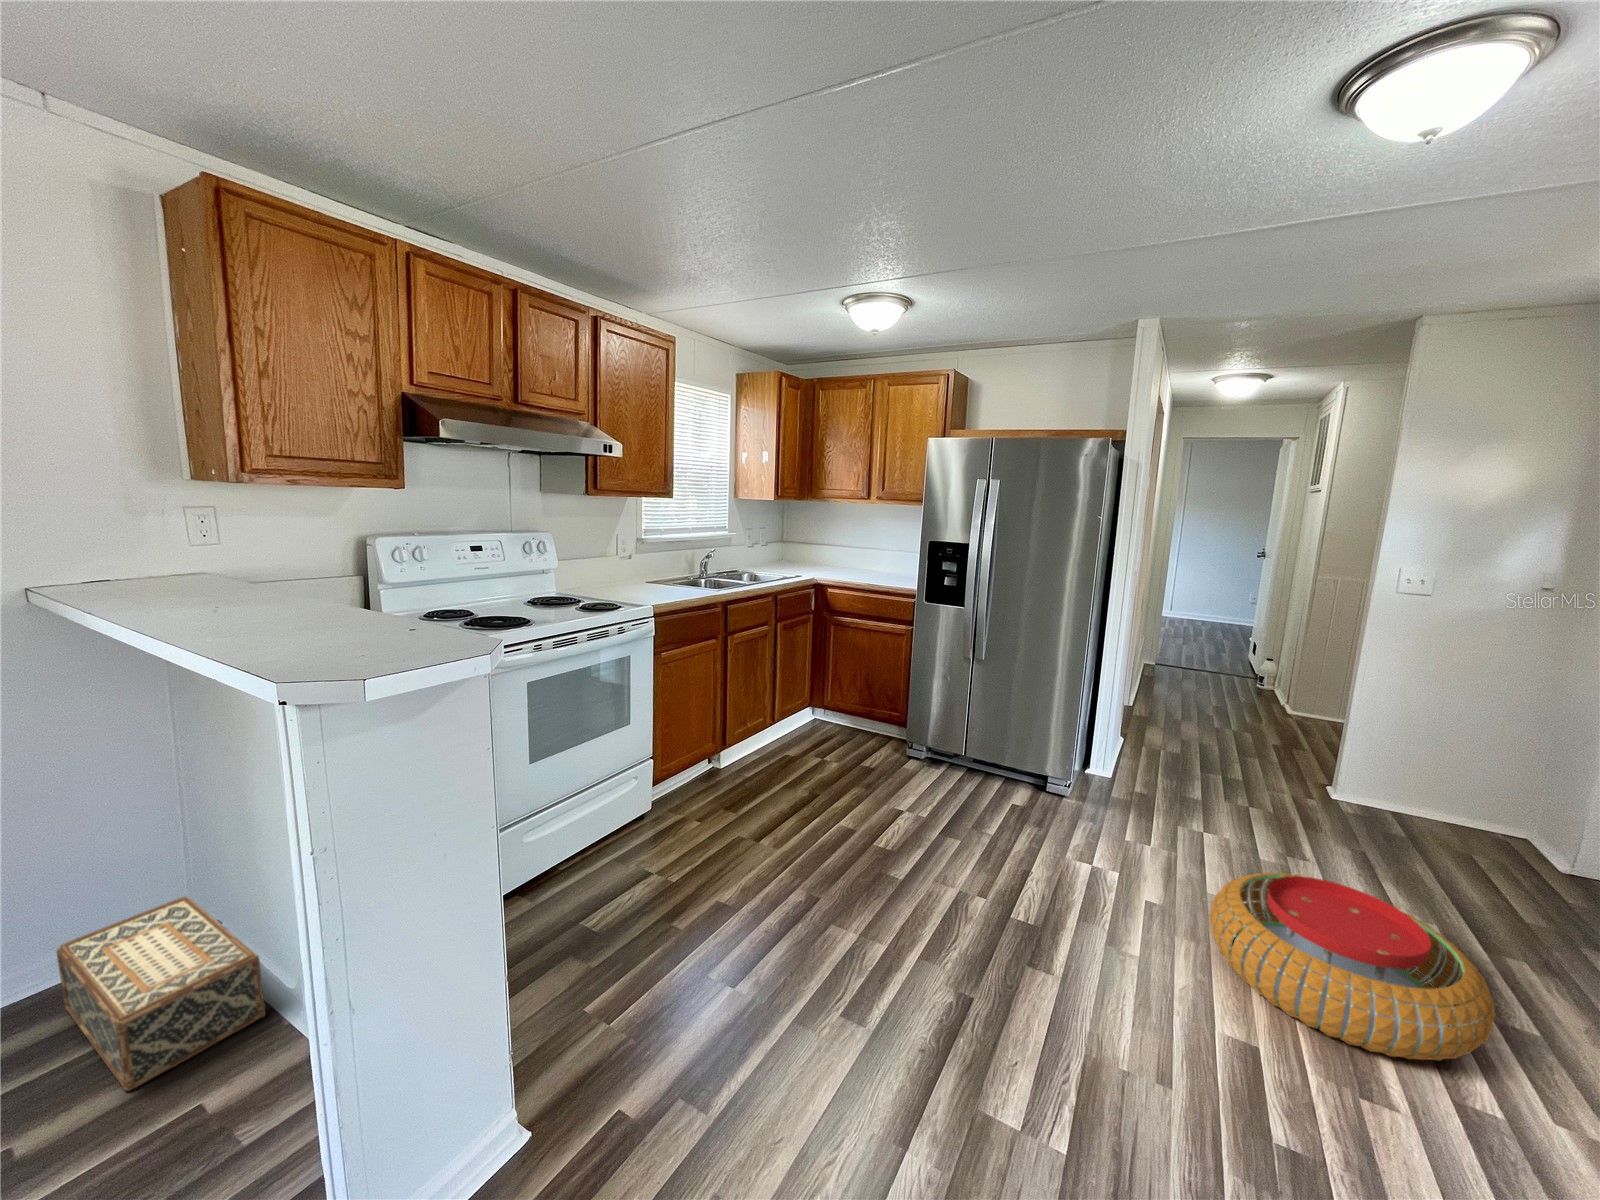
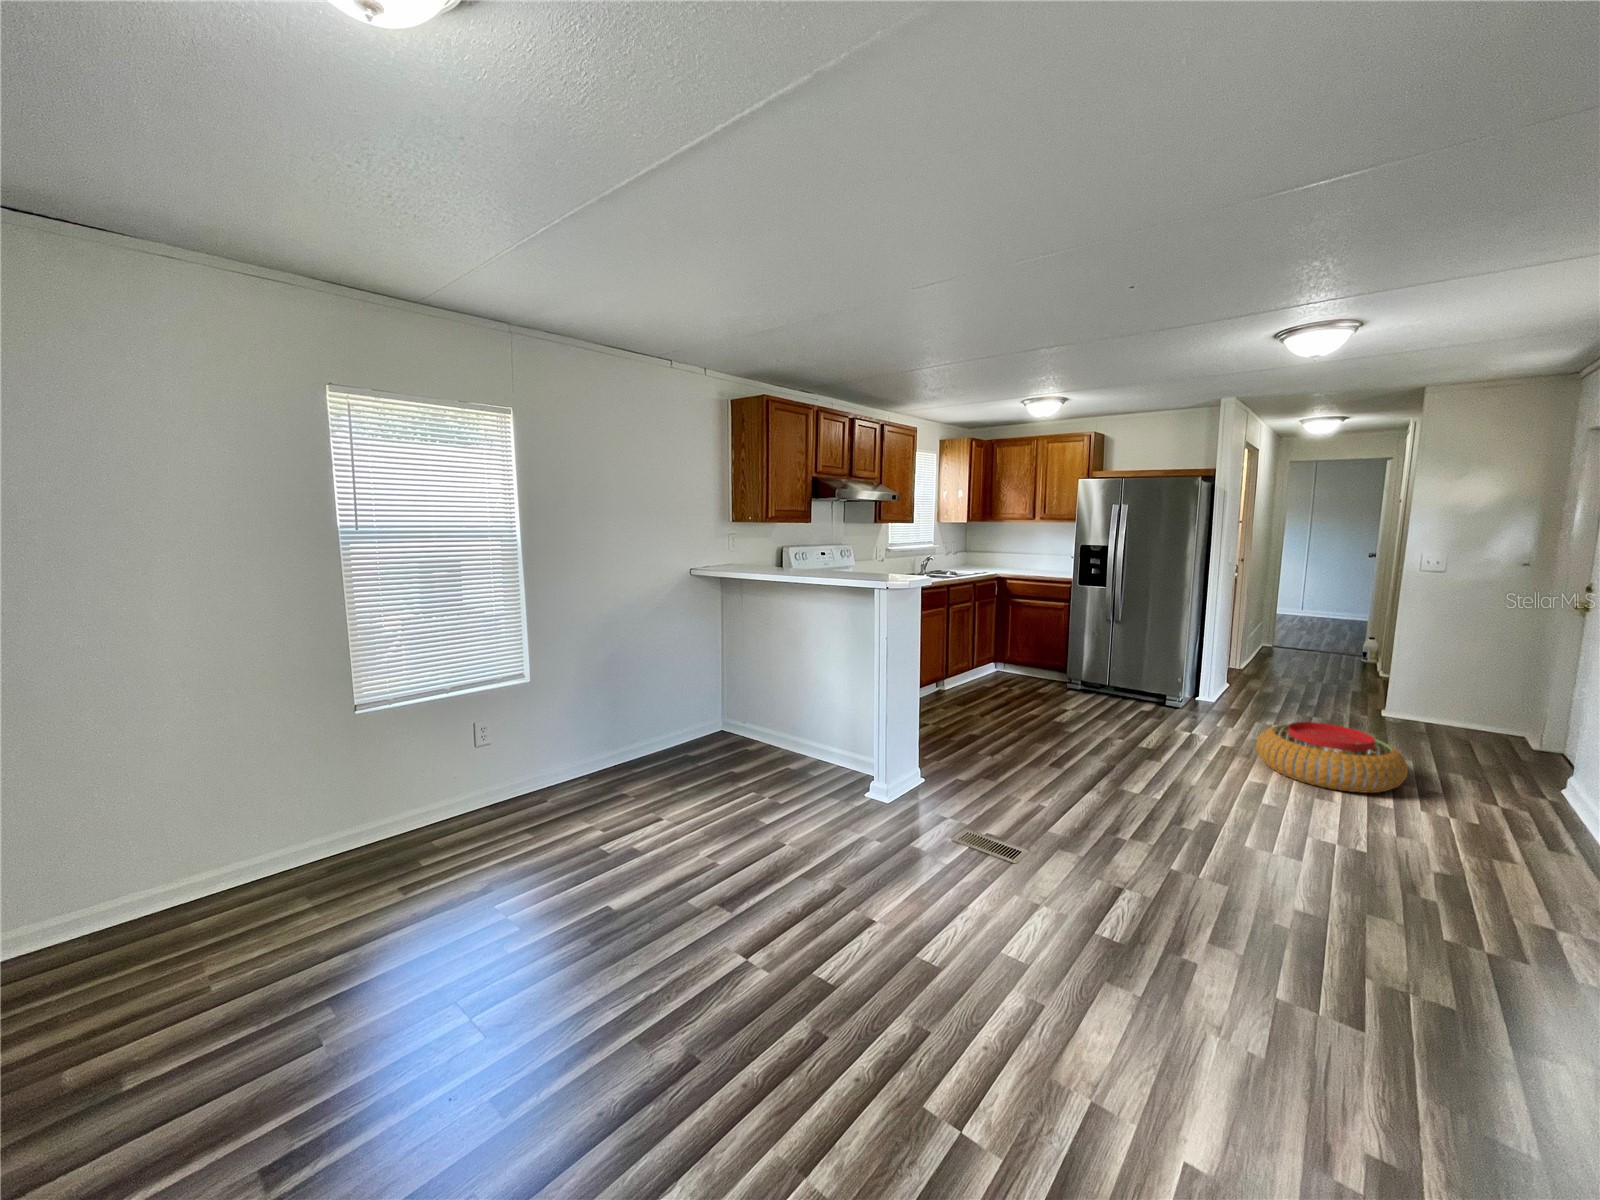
woven basket: present [57,897,265,1091] -> none [705,708,787,764]

